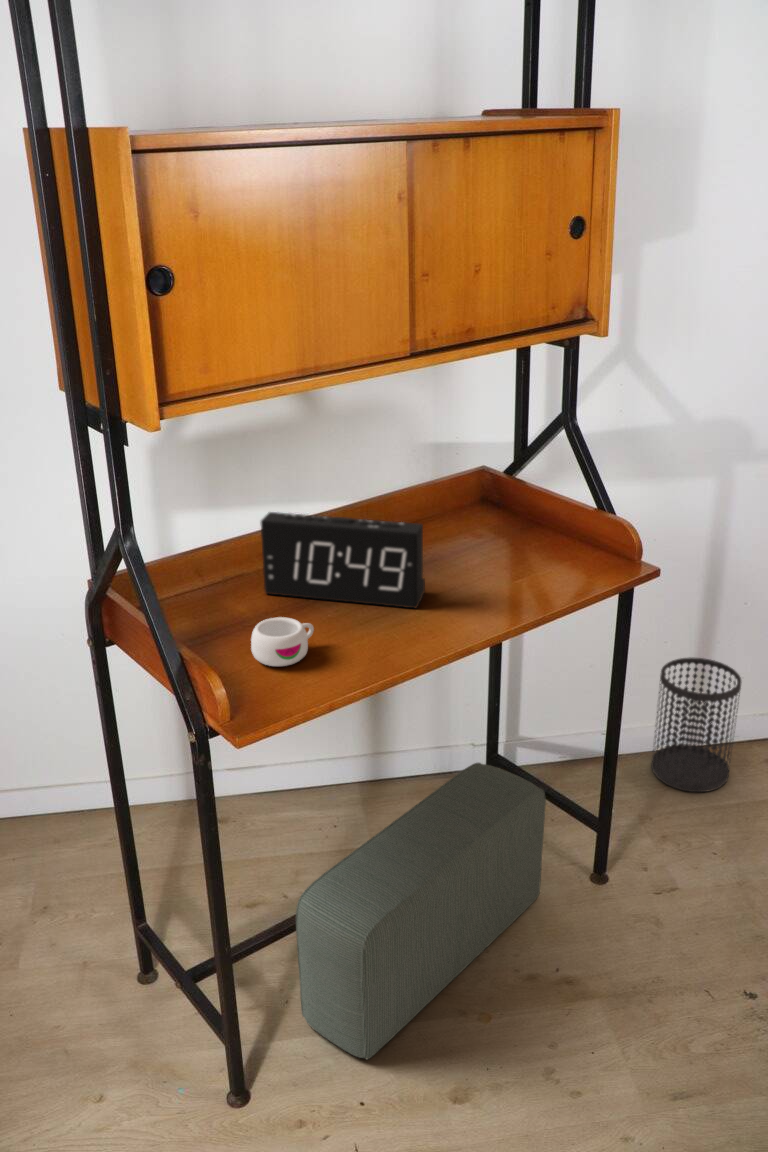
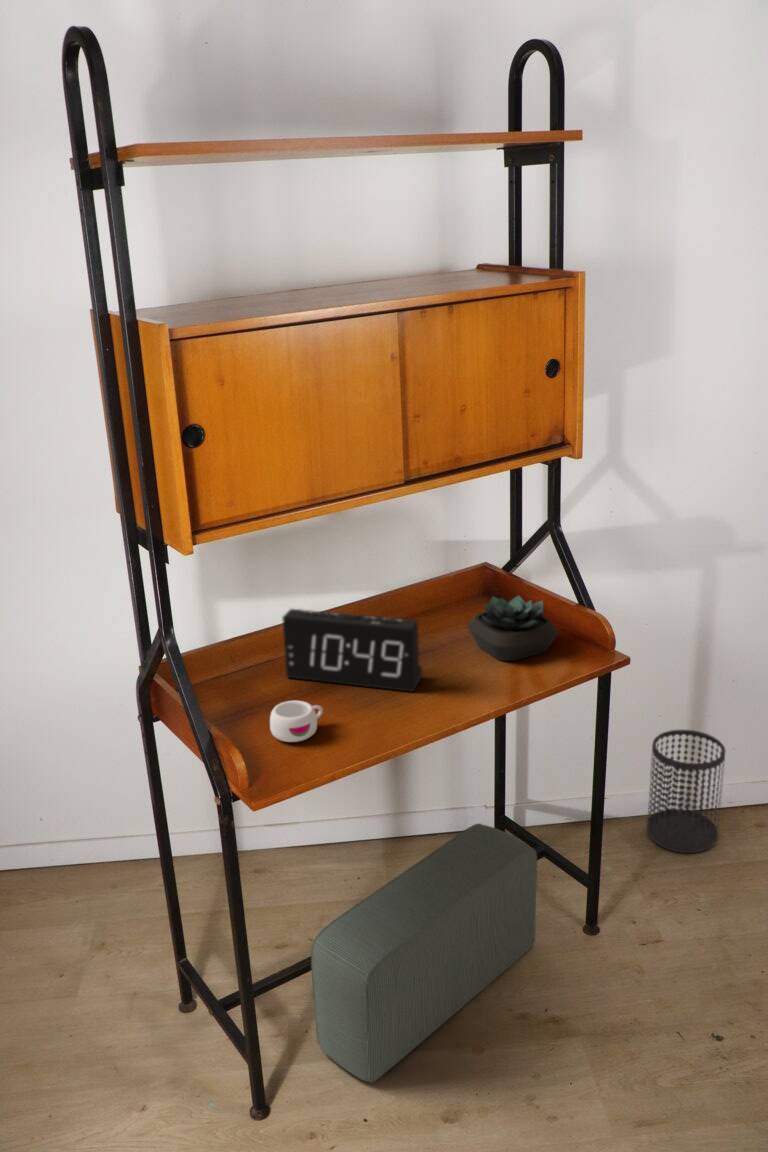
succulent plant: none [472,499,580,574] -> present [467,596,558,661]

